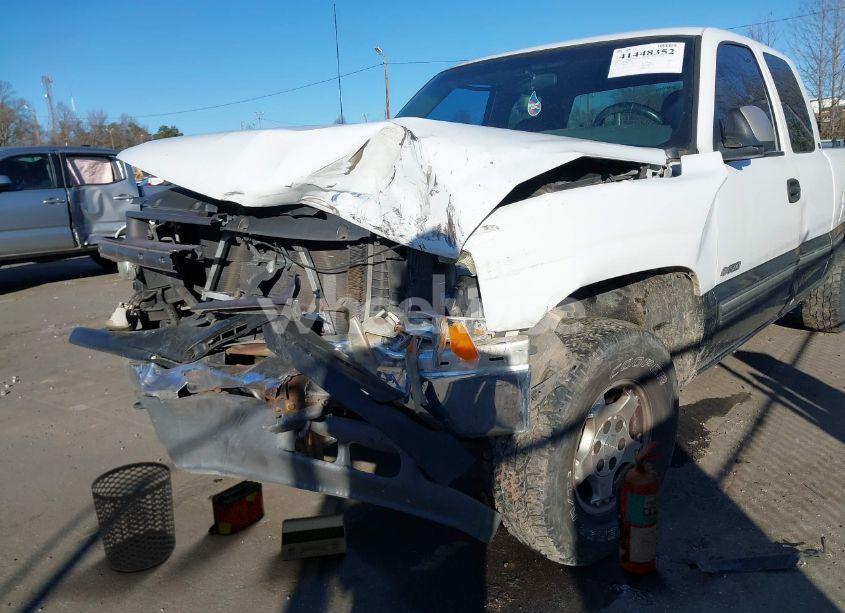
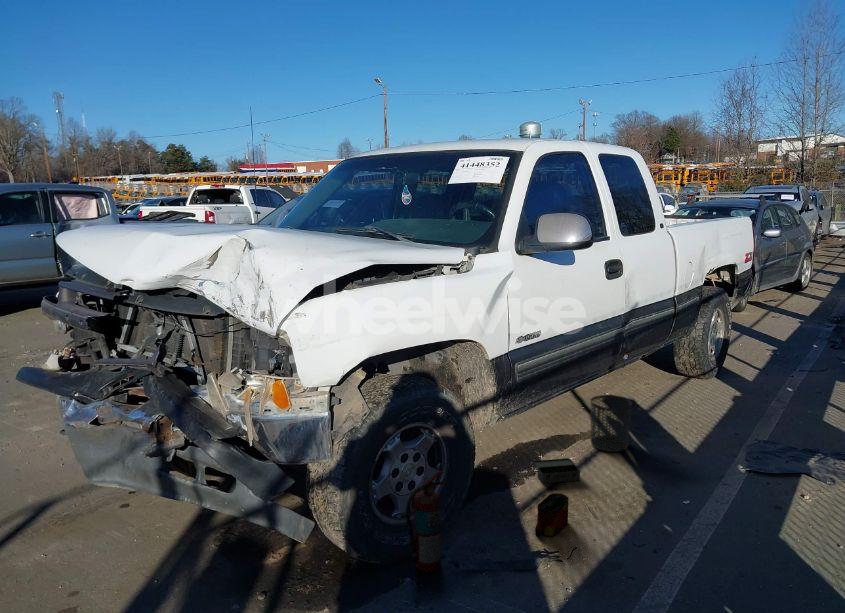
waste bin: present [91,462,176,572] -> present [591,395,632,452]
bag: present [208,480,265,535] -> present [535,493,569,537]
toolbox: present [281,513,346,560] -> present [533,458,580,483]

